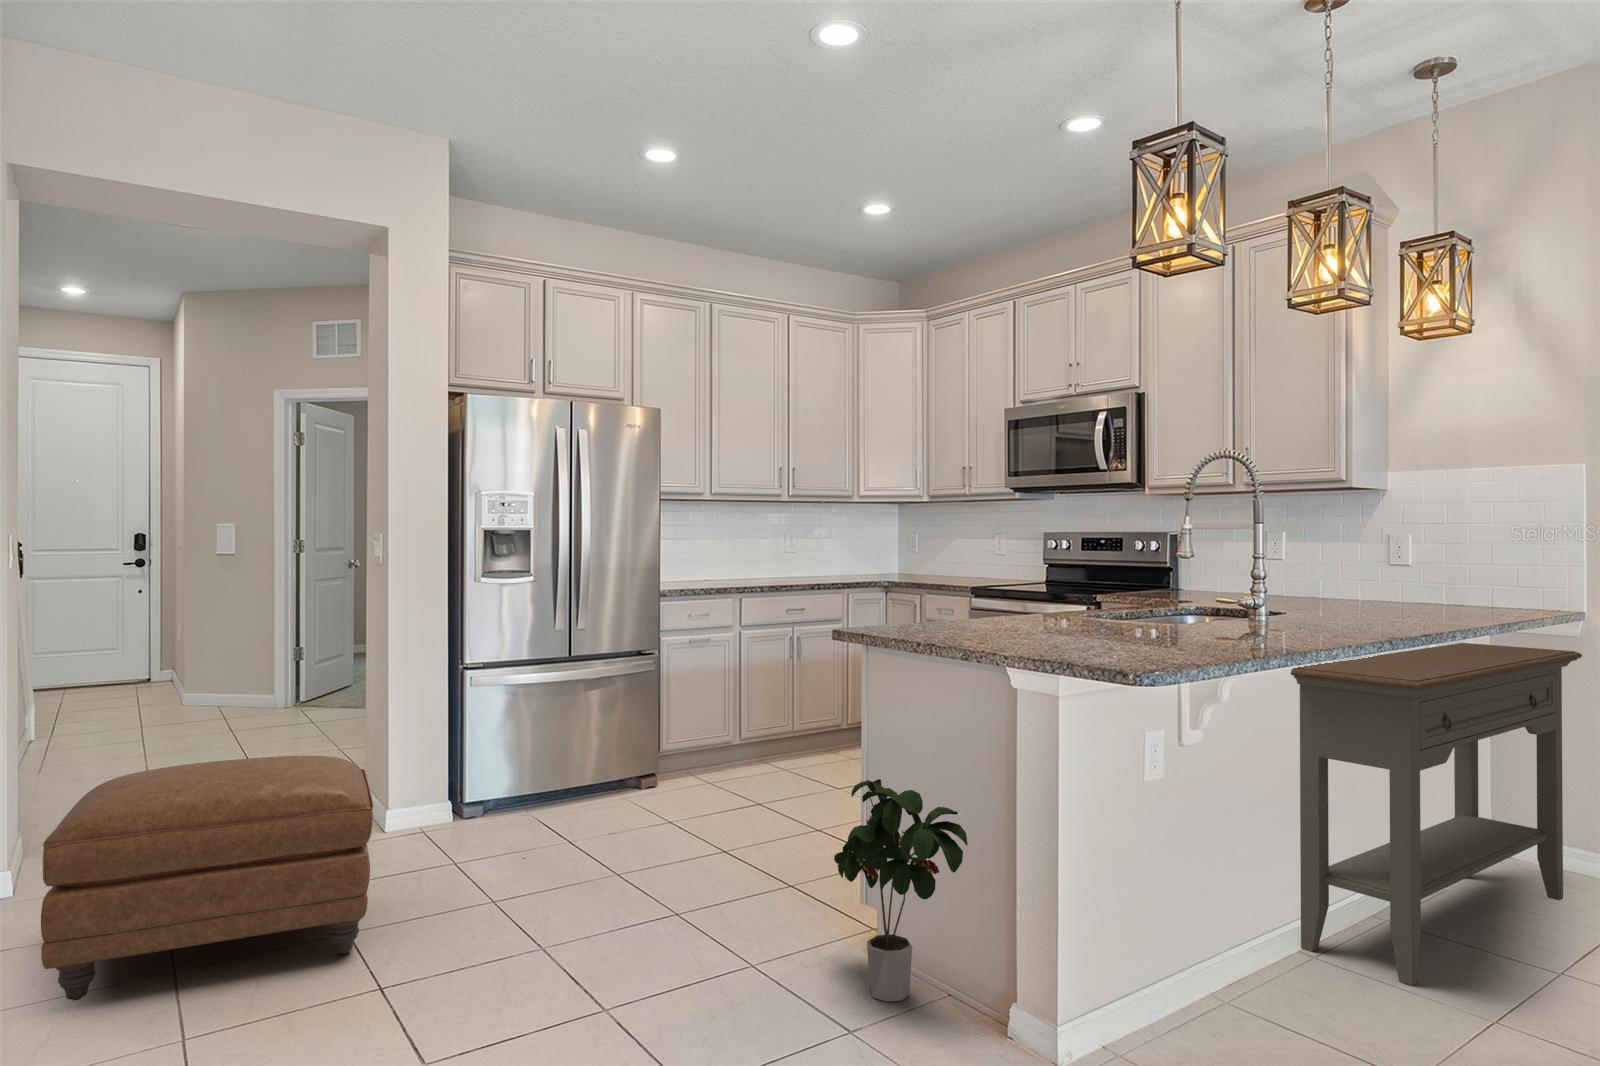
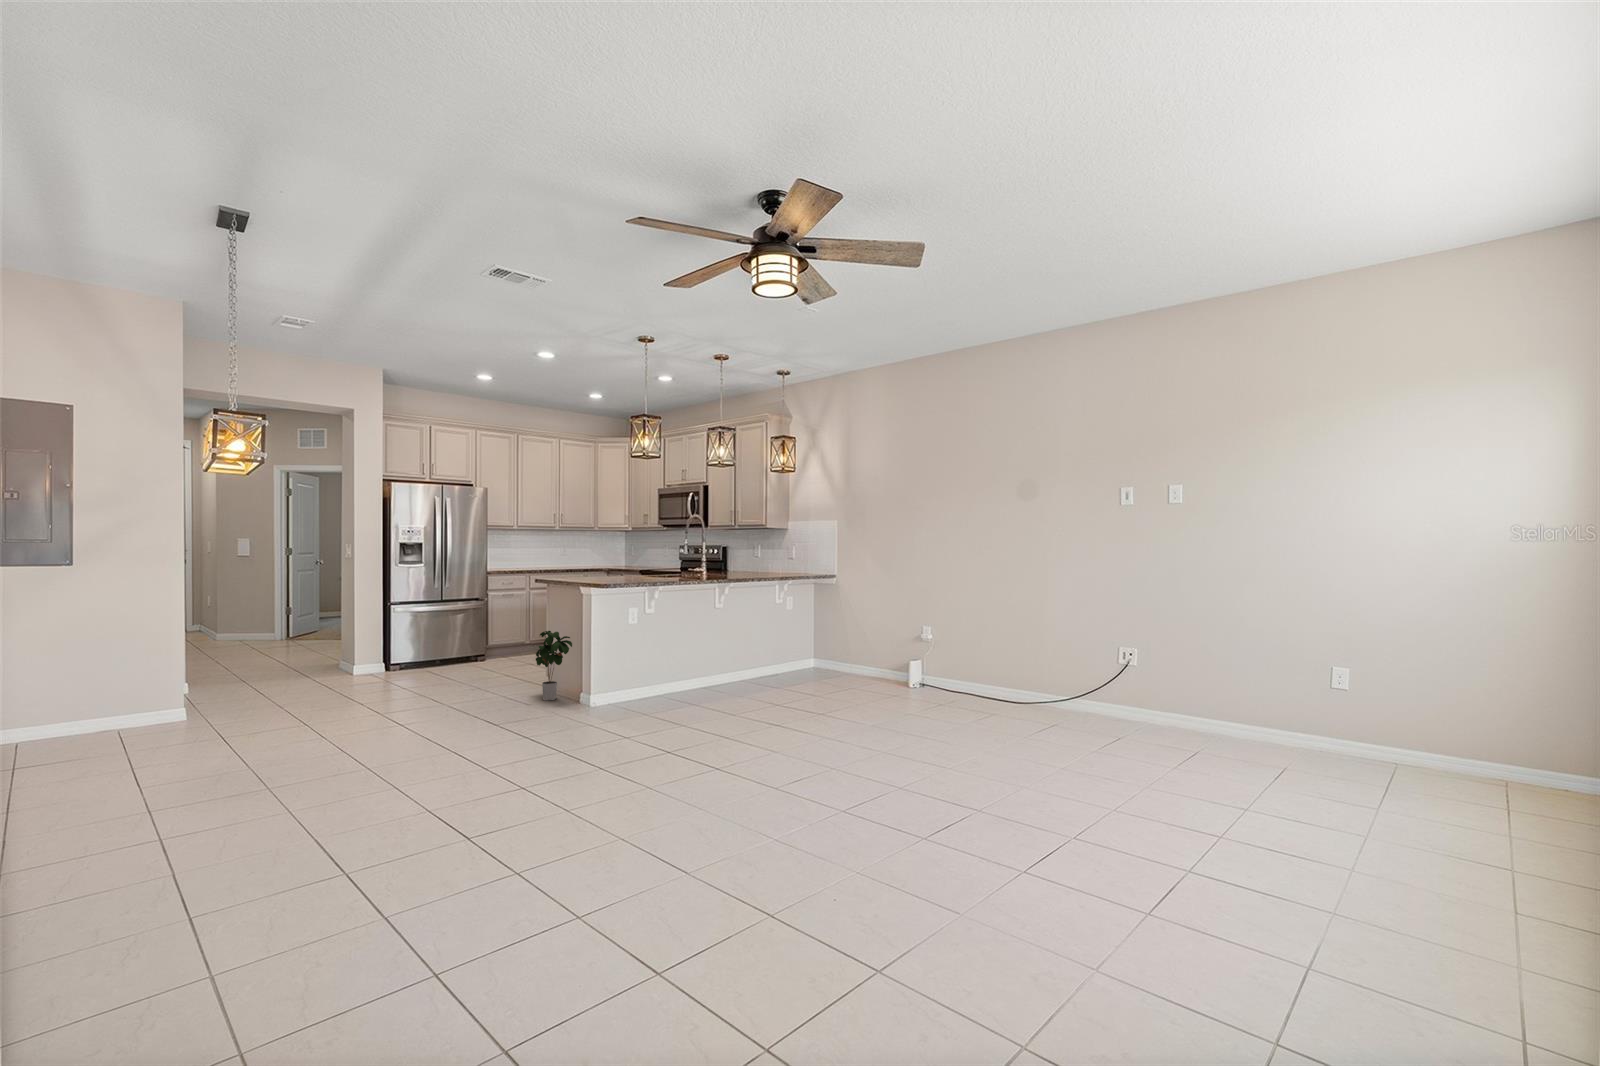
console table: present [1291,643,1582,986] -> none [698,587,819,692]
ottoman: present [41,756,373,1000] -> none [236,633,360,711]

